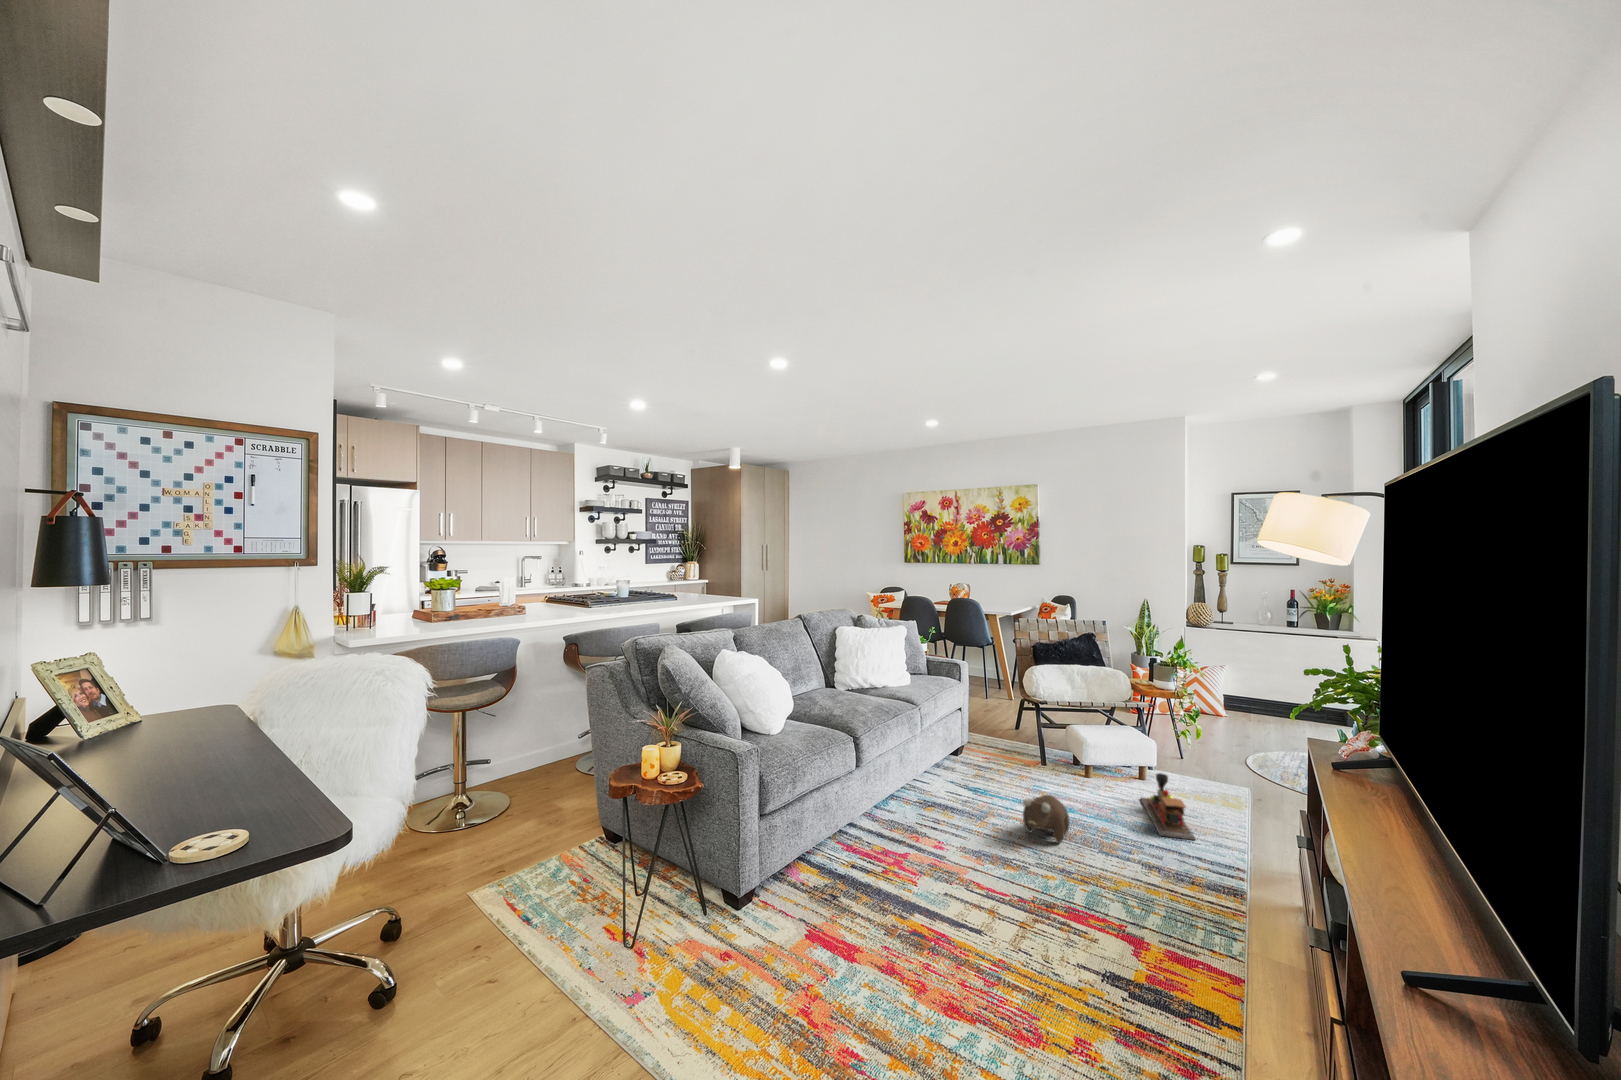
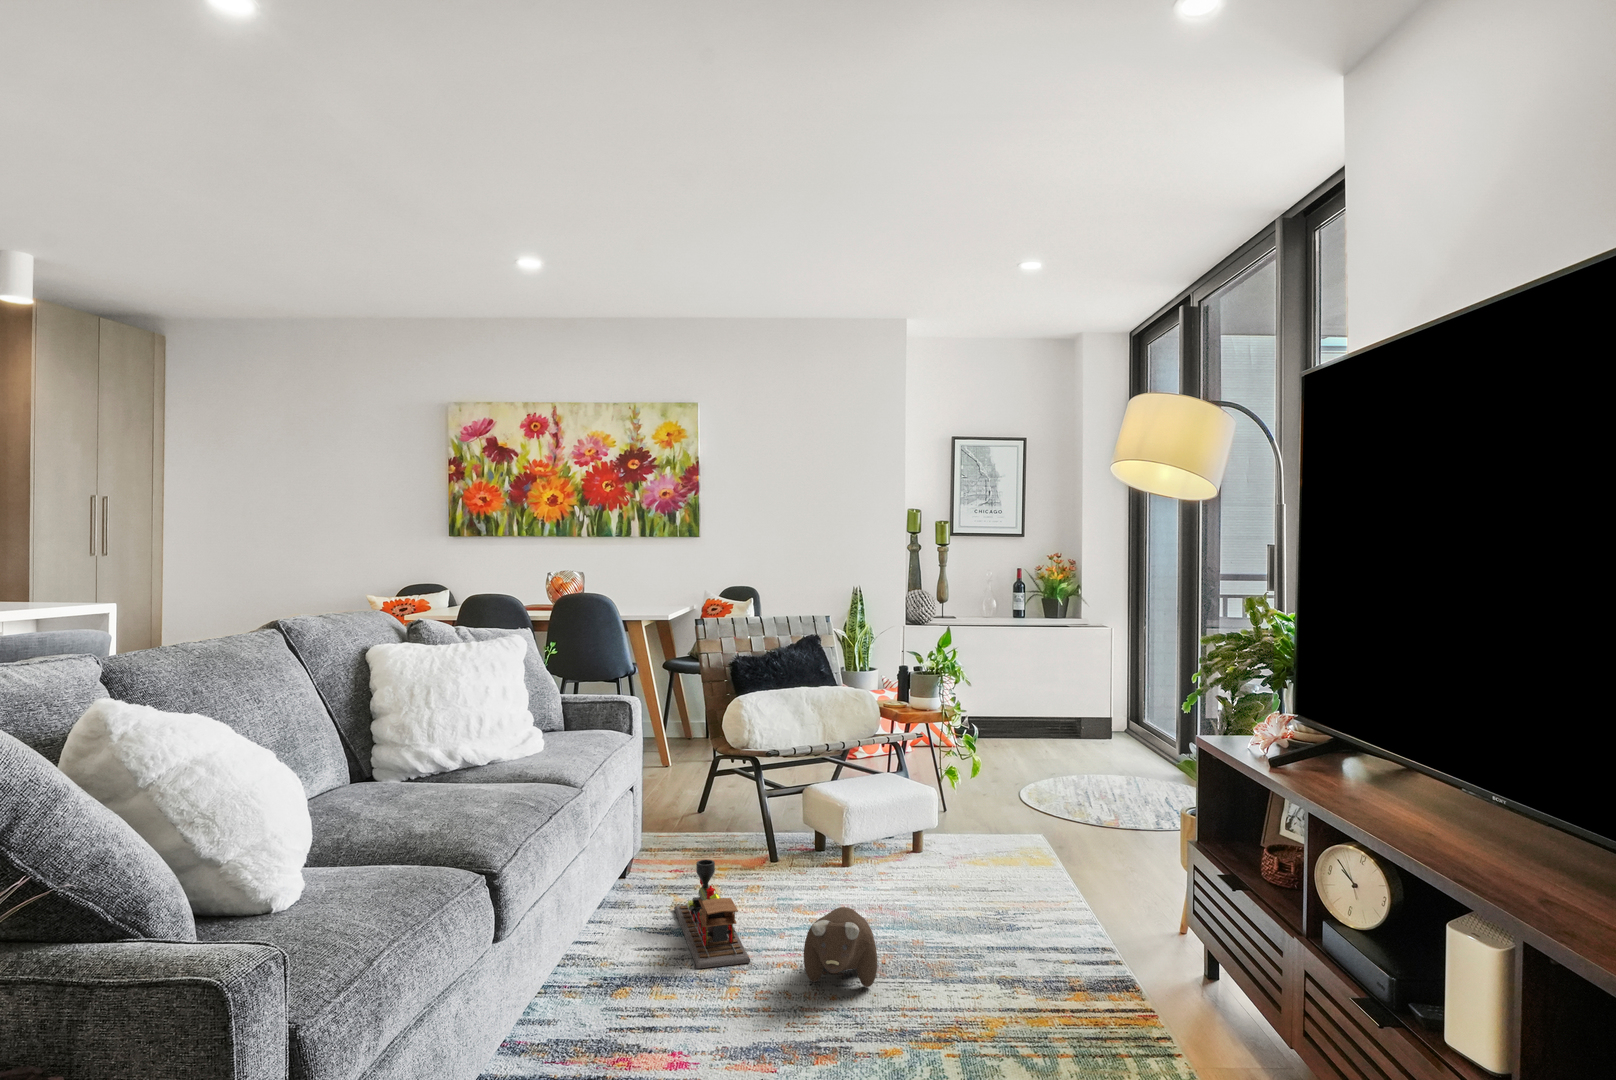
toy train: present [1141,773,1195,840] -> present [674,860,750,968]

